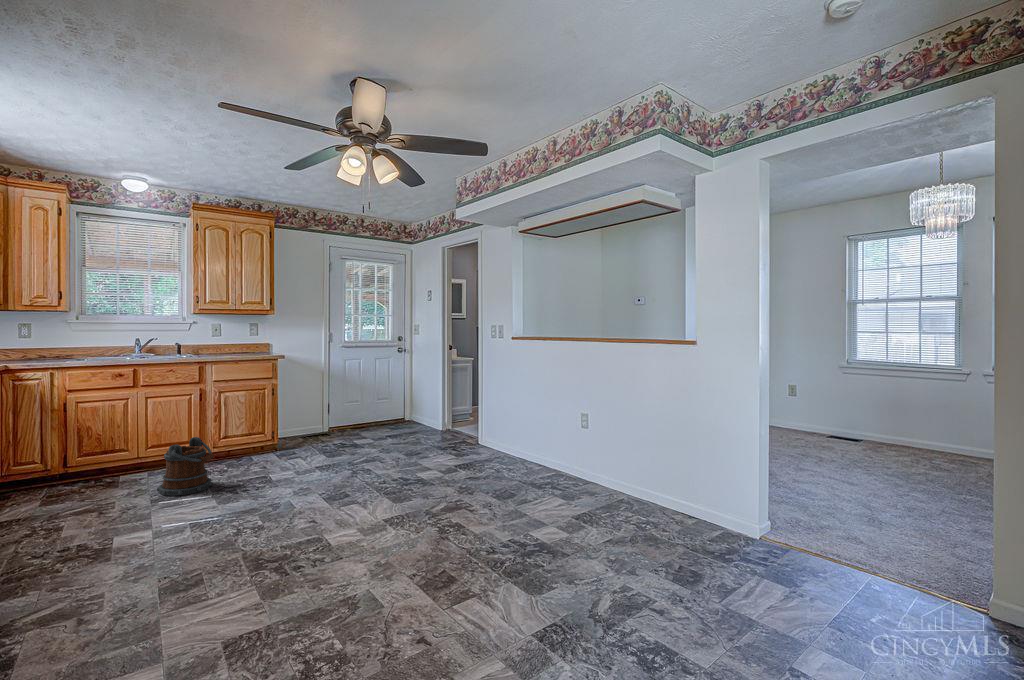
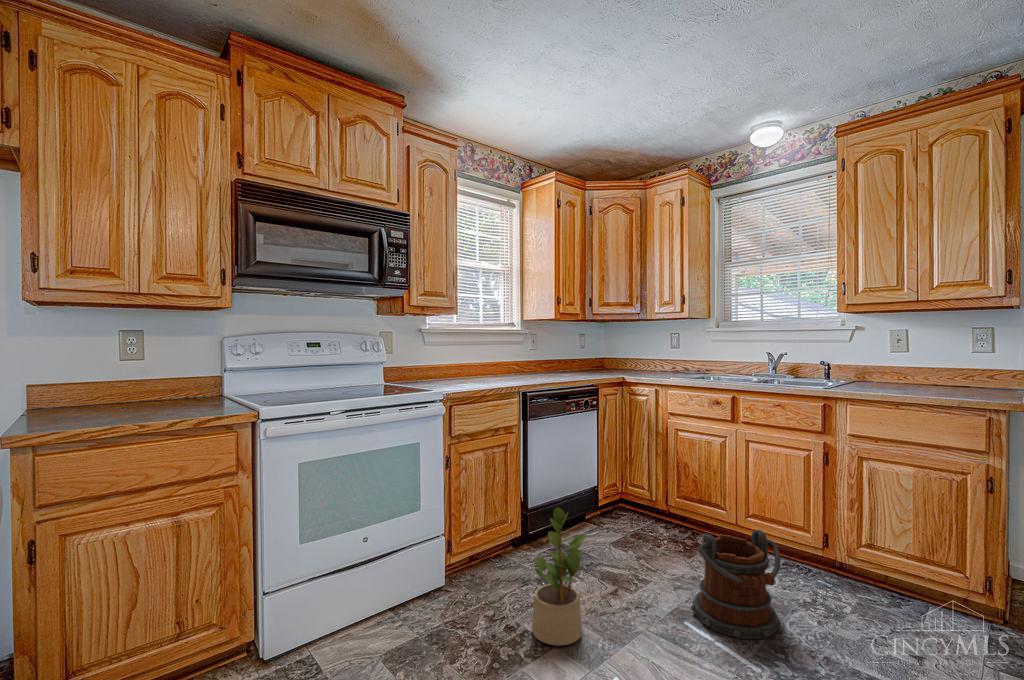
potted plant: none [74,446,131,539] -> present [532,507,587,646]

